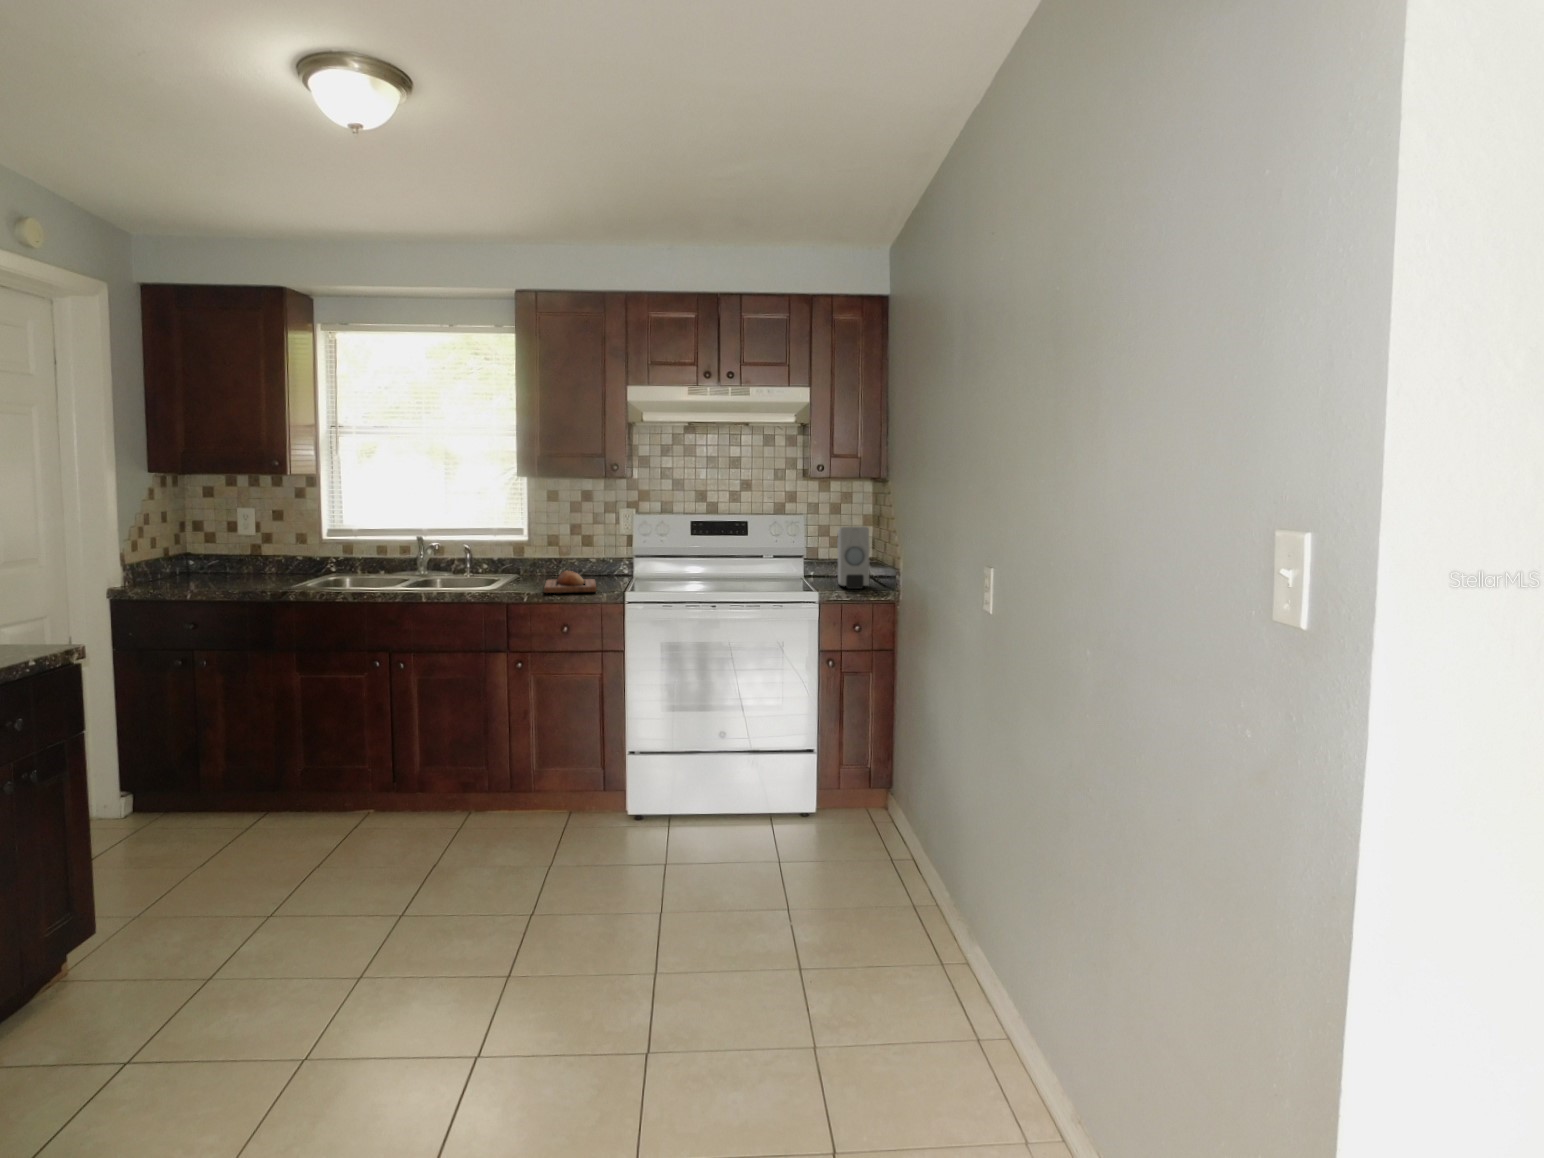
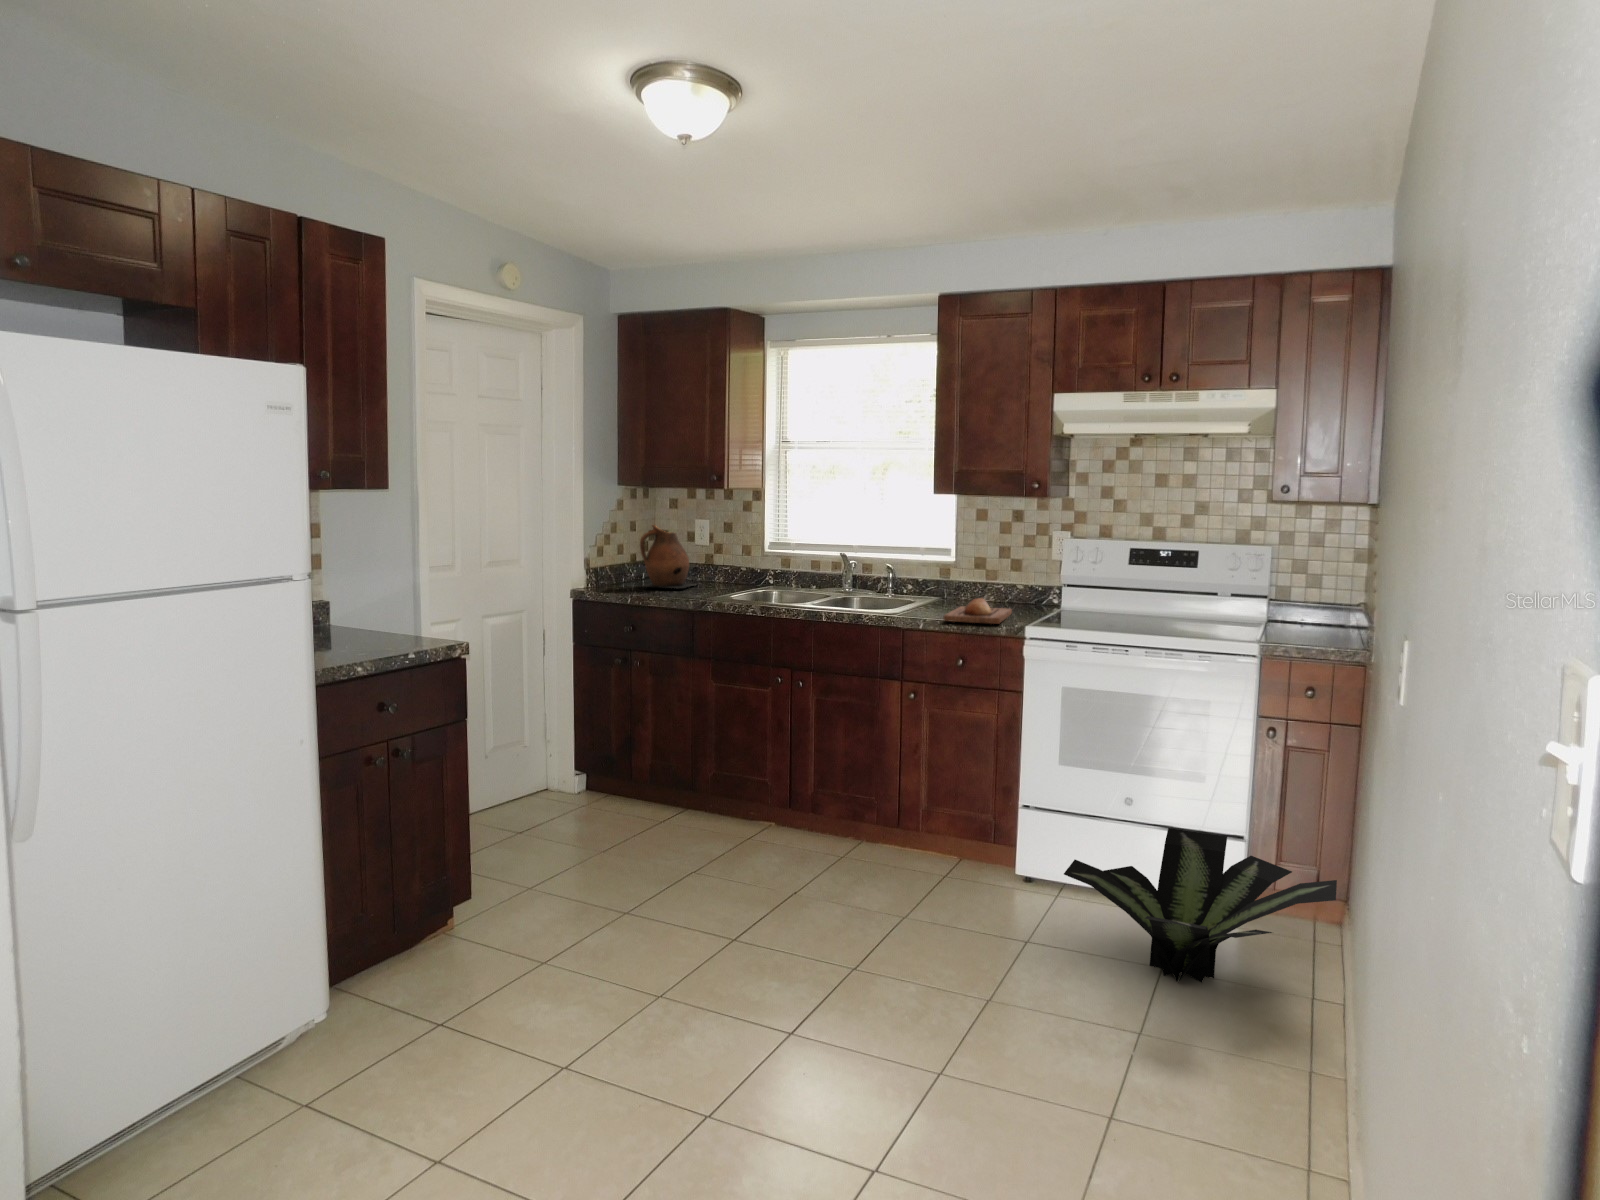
ceramic pitcher: none [177,514,248,582] -> present [640,525,694,589]
soap dispenser: present [837,527,869,589] -> none [1300,564,1346,643]
potted plant: none [701,751,915,879] -> present [1064,828,1337,983]

